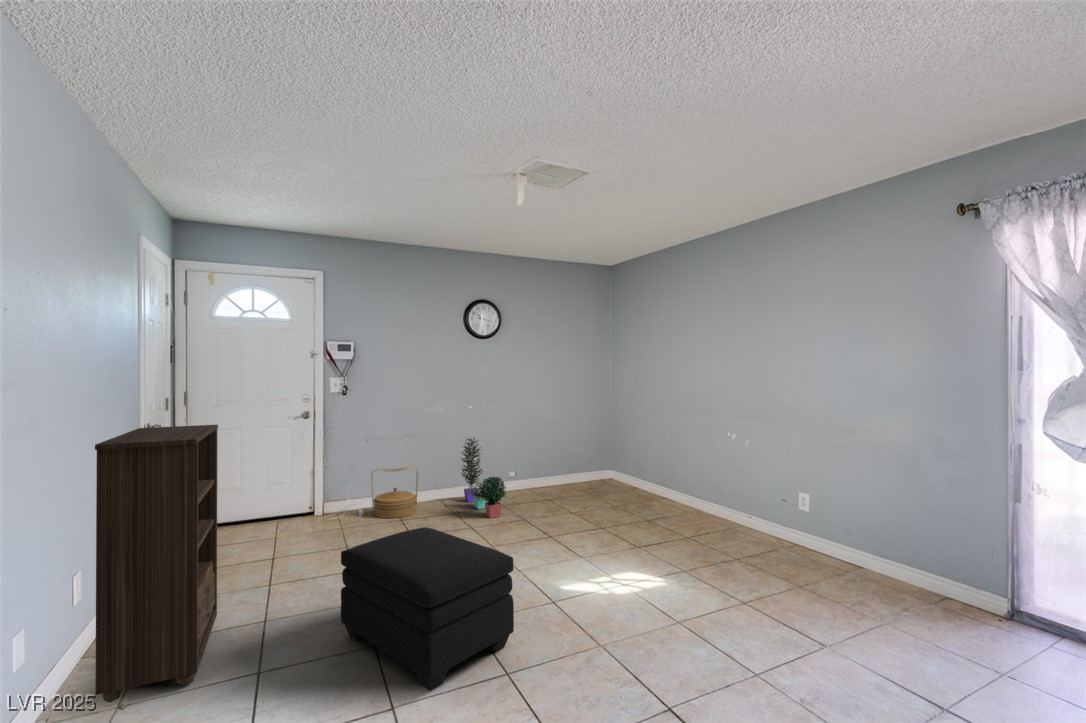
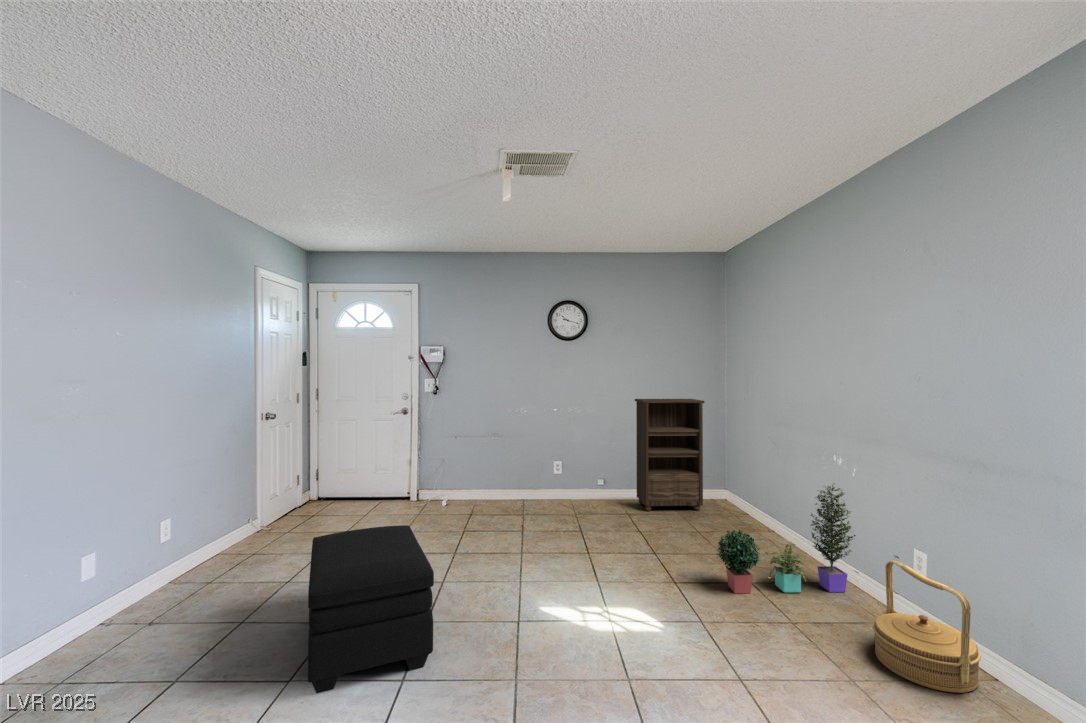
bookshelf: present [95,425,218,702] -> present [635,399,704,511]
potted plant: present [461,438,506,518] -> present [717,483,856,593]
woven basket: present [371,466,418,518] -> present [873,560,981,693]

